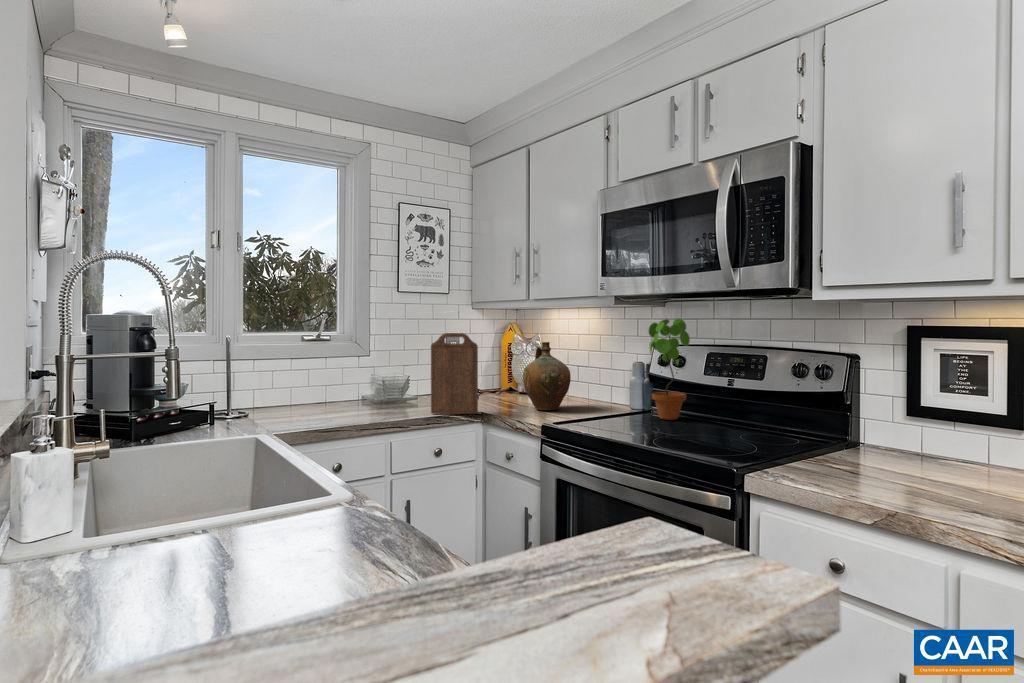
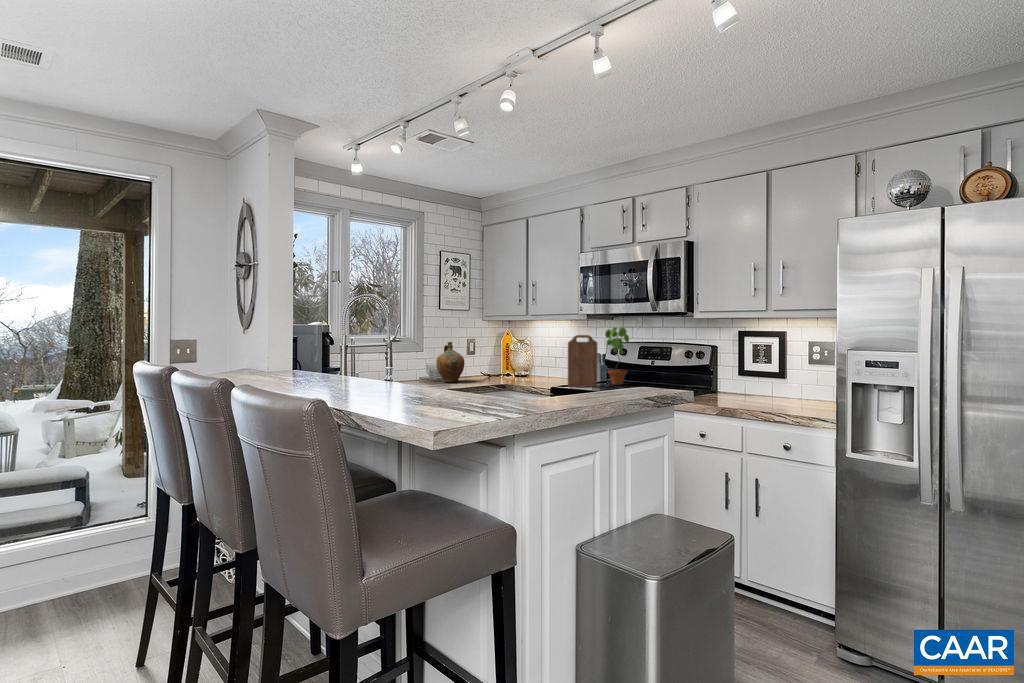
cutting board: present [431,333,478,414] -> present [568,335,598,387]
ceramic jug: present [523,342,571,410] -> present [436,342,465,382]

